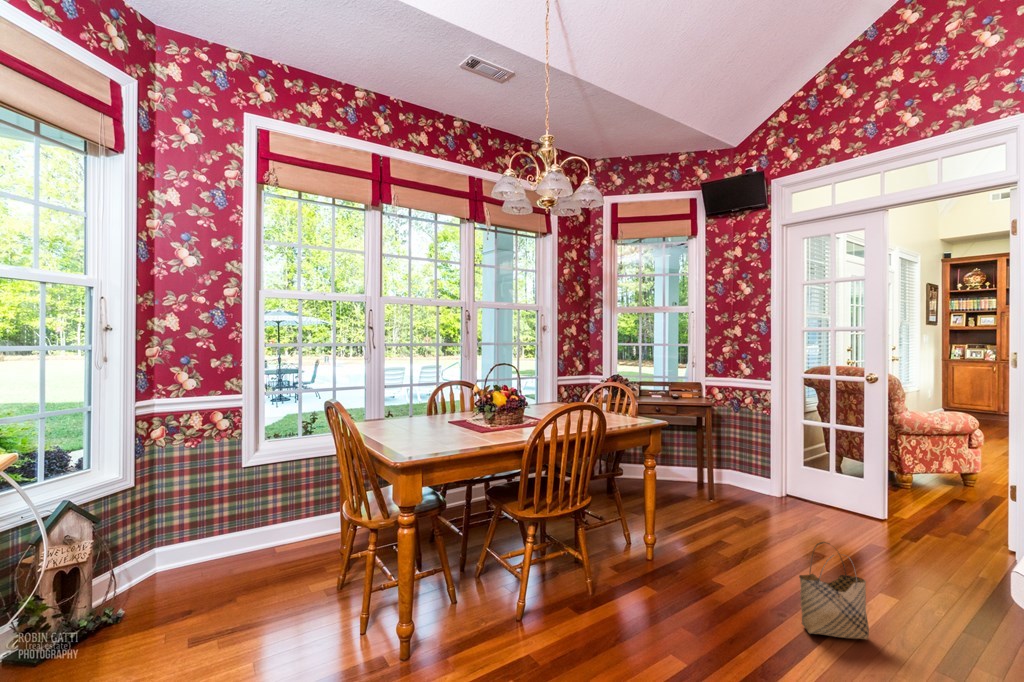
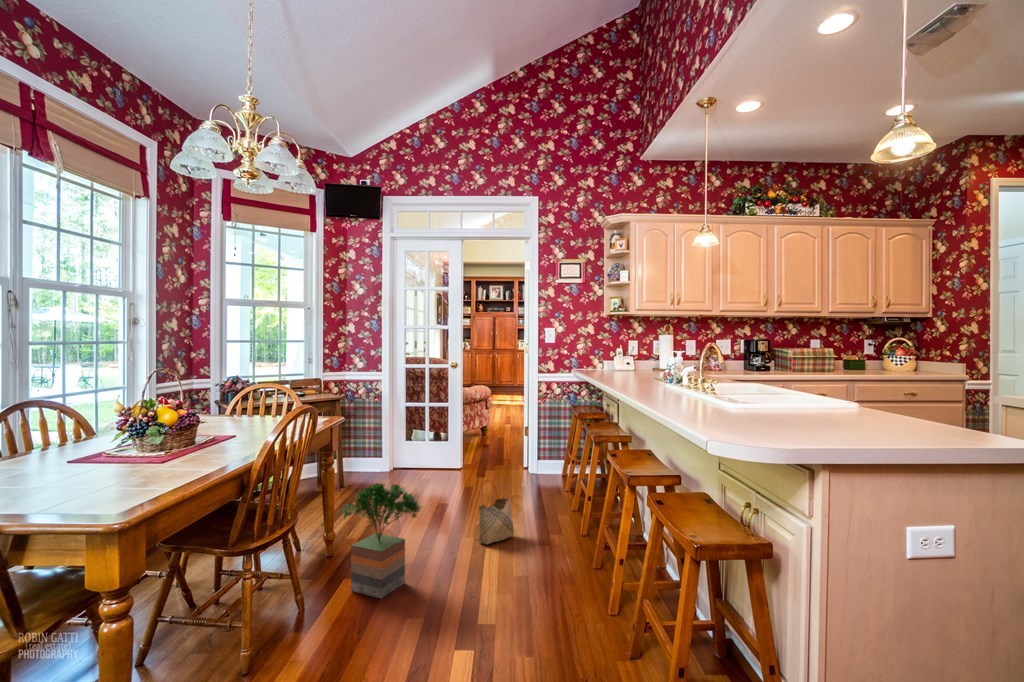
potted tree: none [591,501,680,636] -> present [342,483,422,599]

